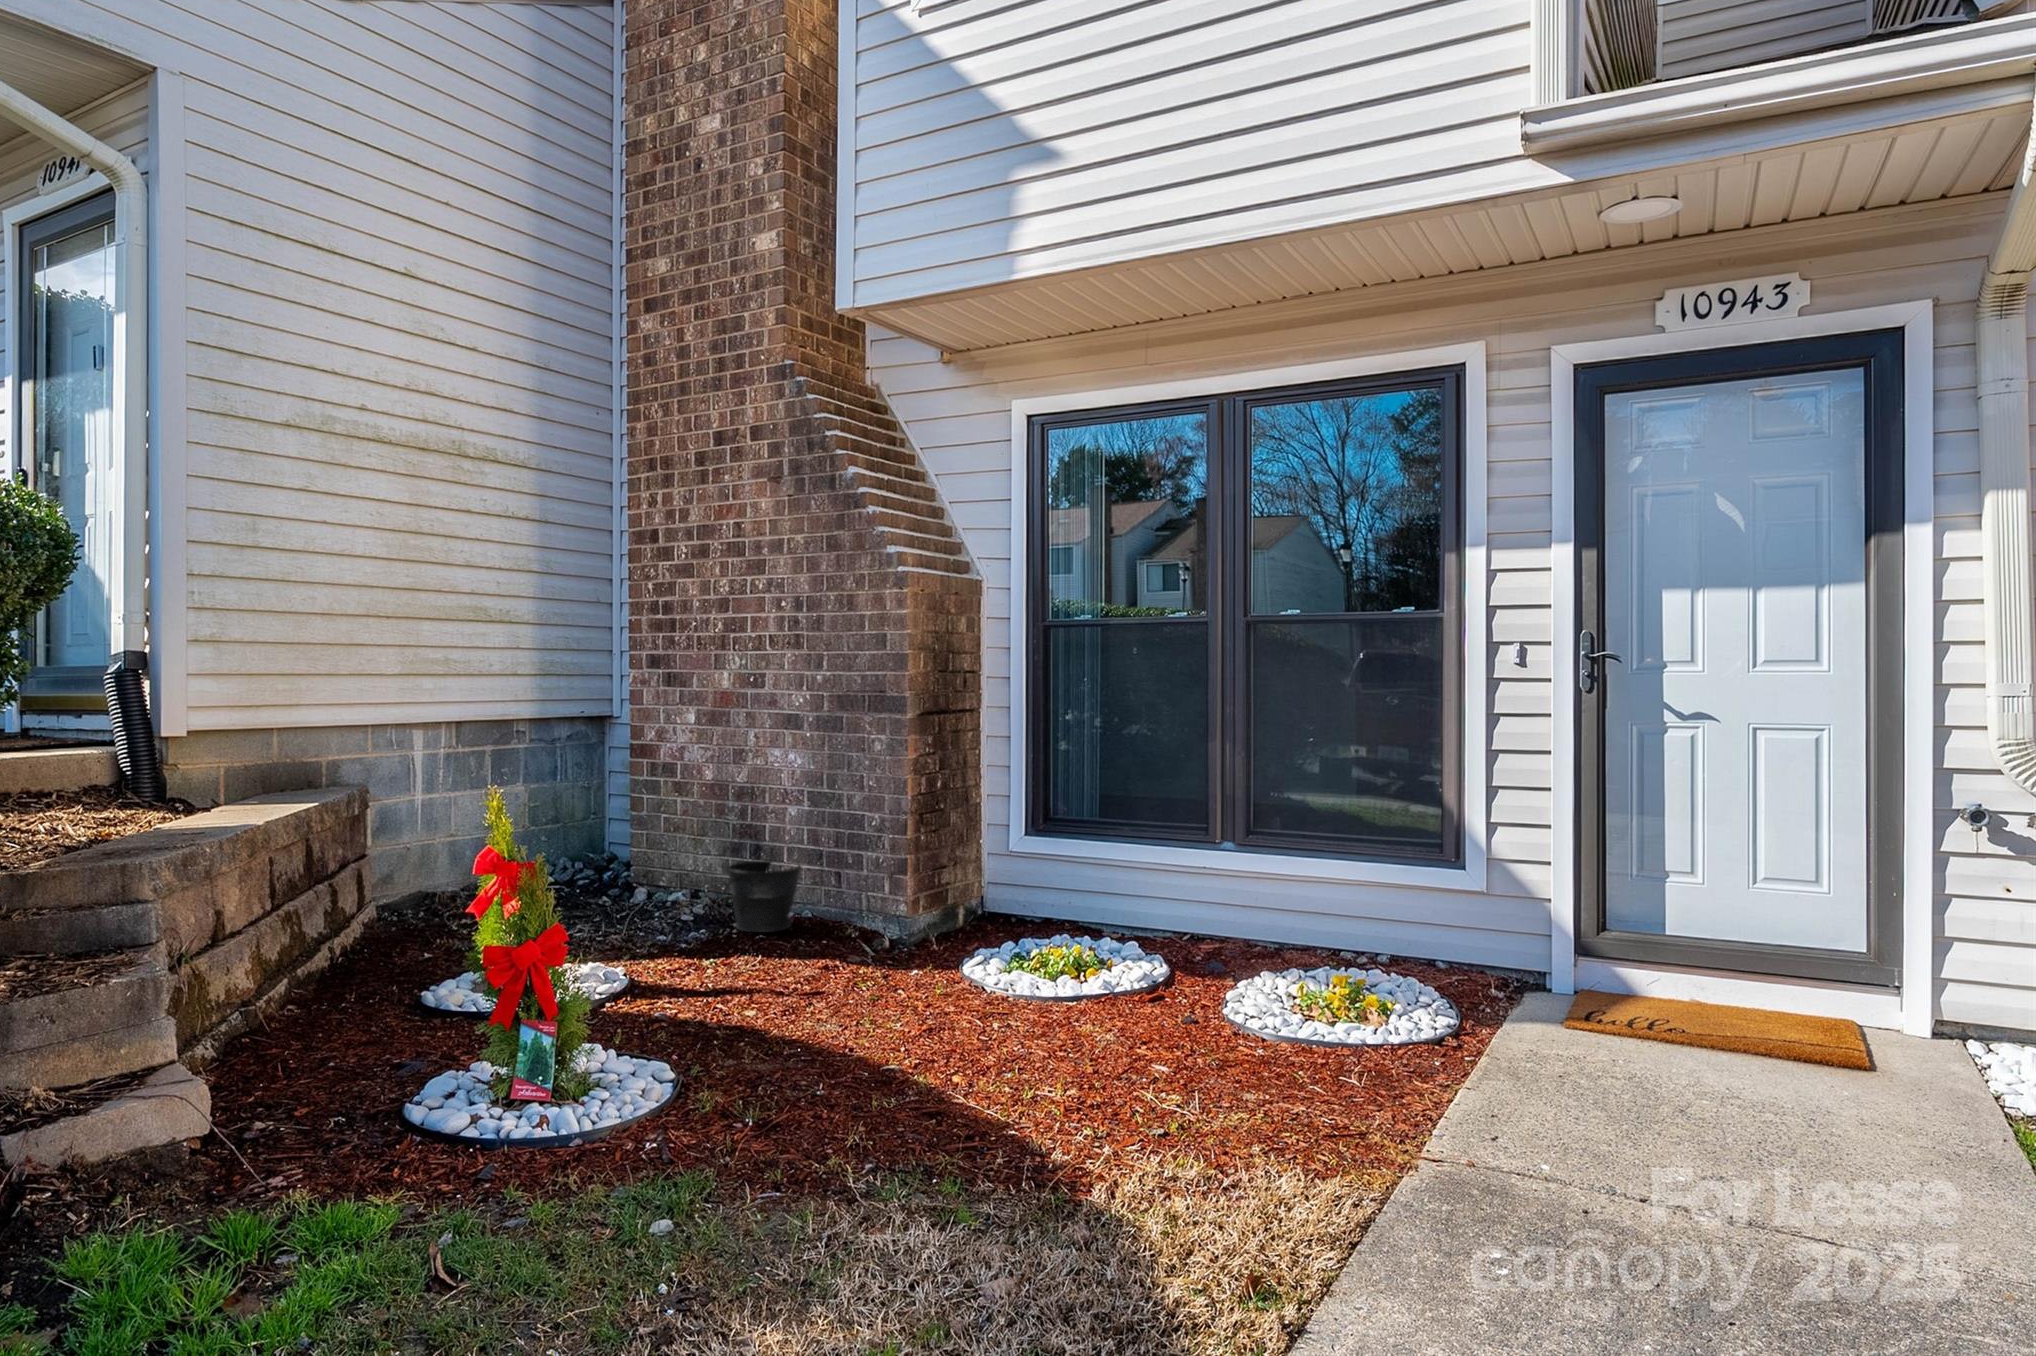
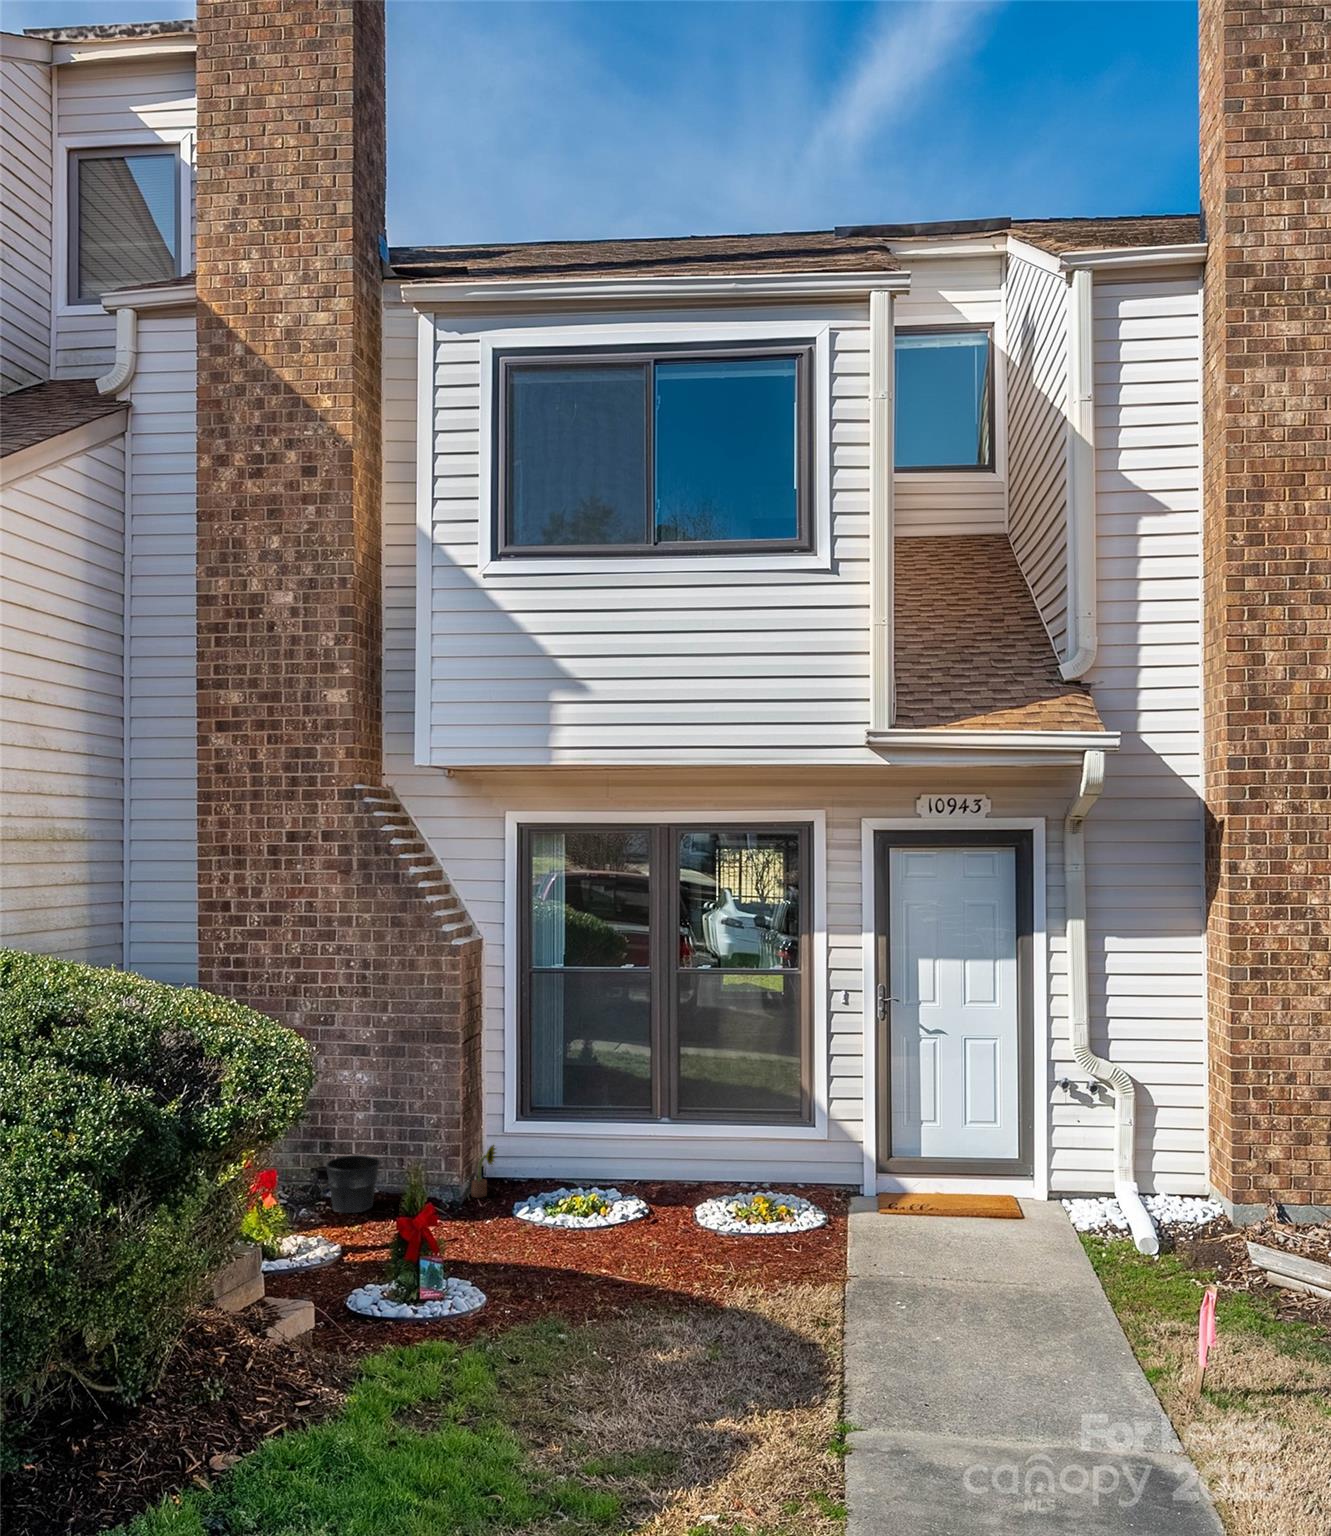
decorative plant: none [929,860,968,935] -> present [472,1145,496,1197]

